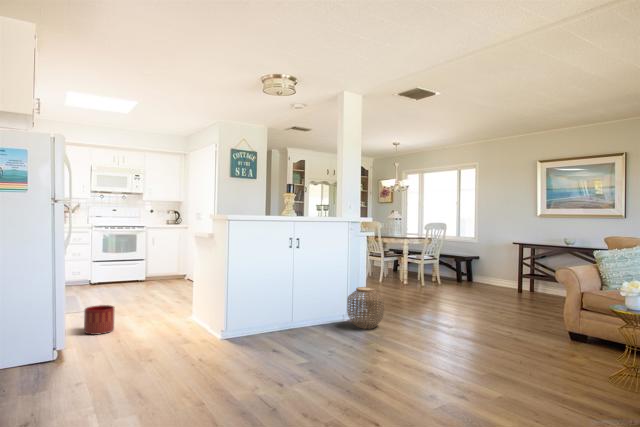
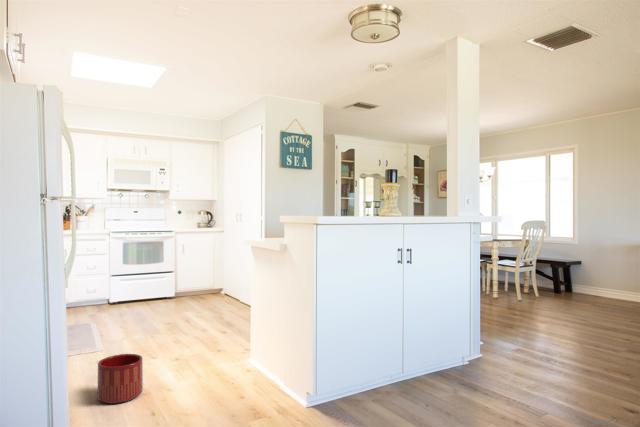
woven basket: present [347,287,384,329] -> none [481,319,541,384]

